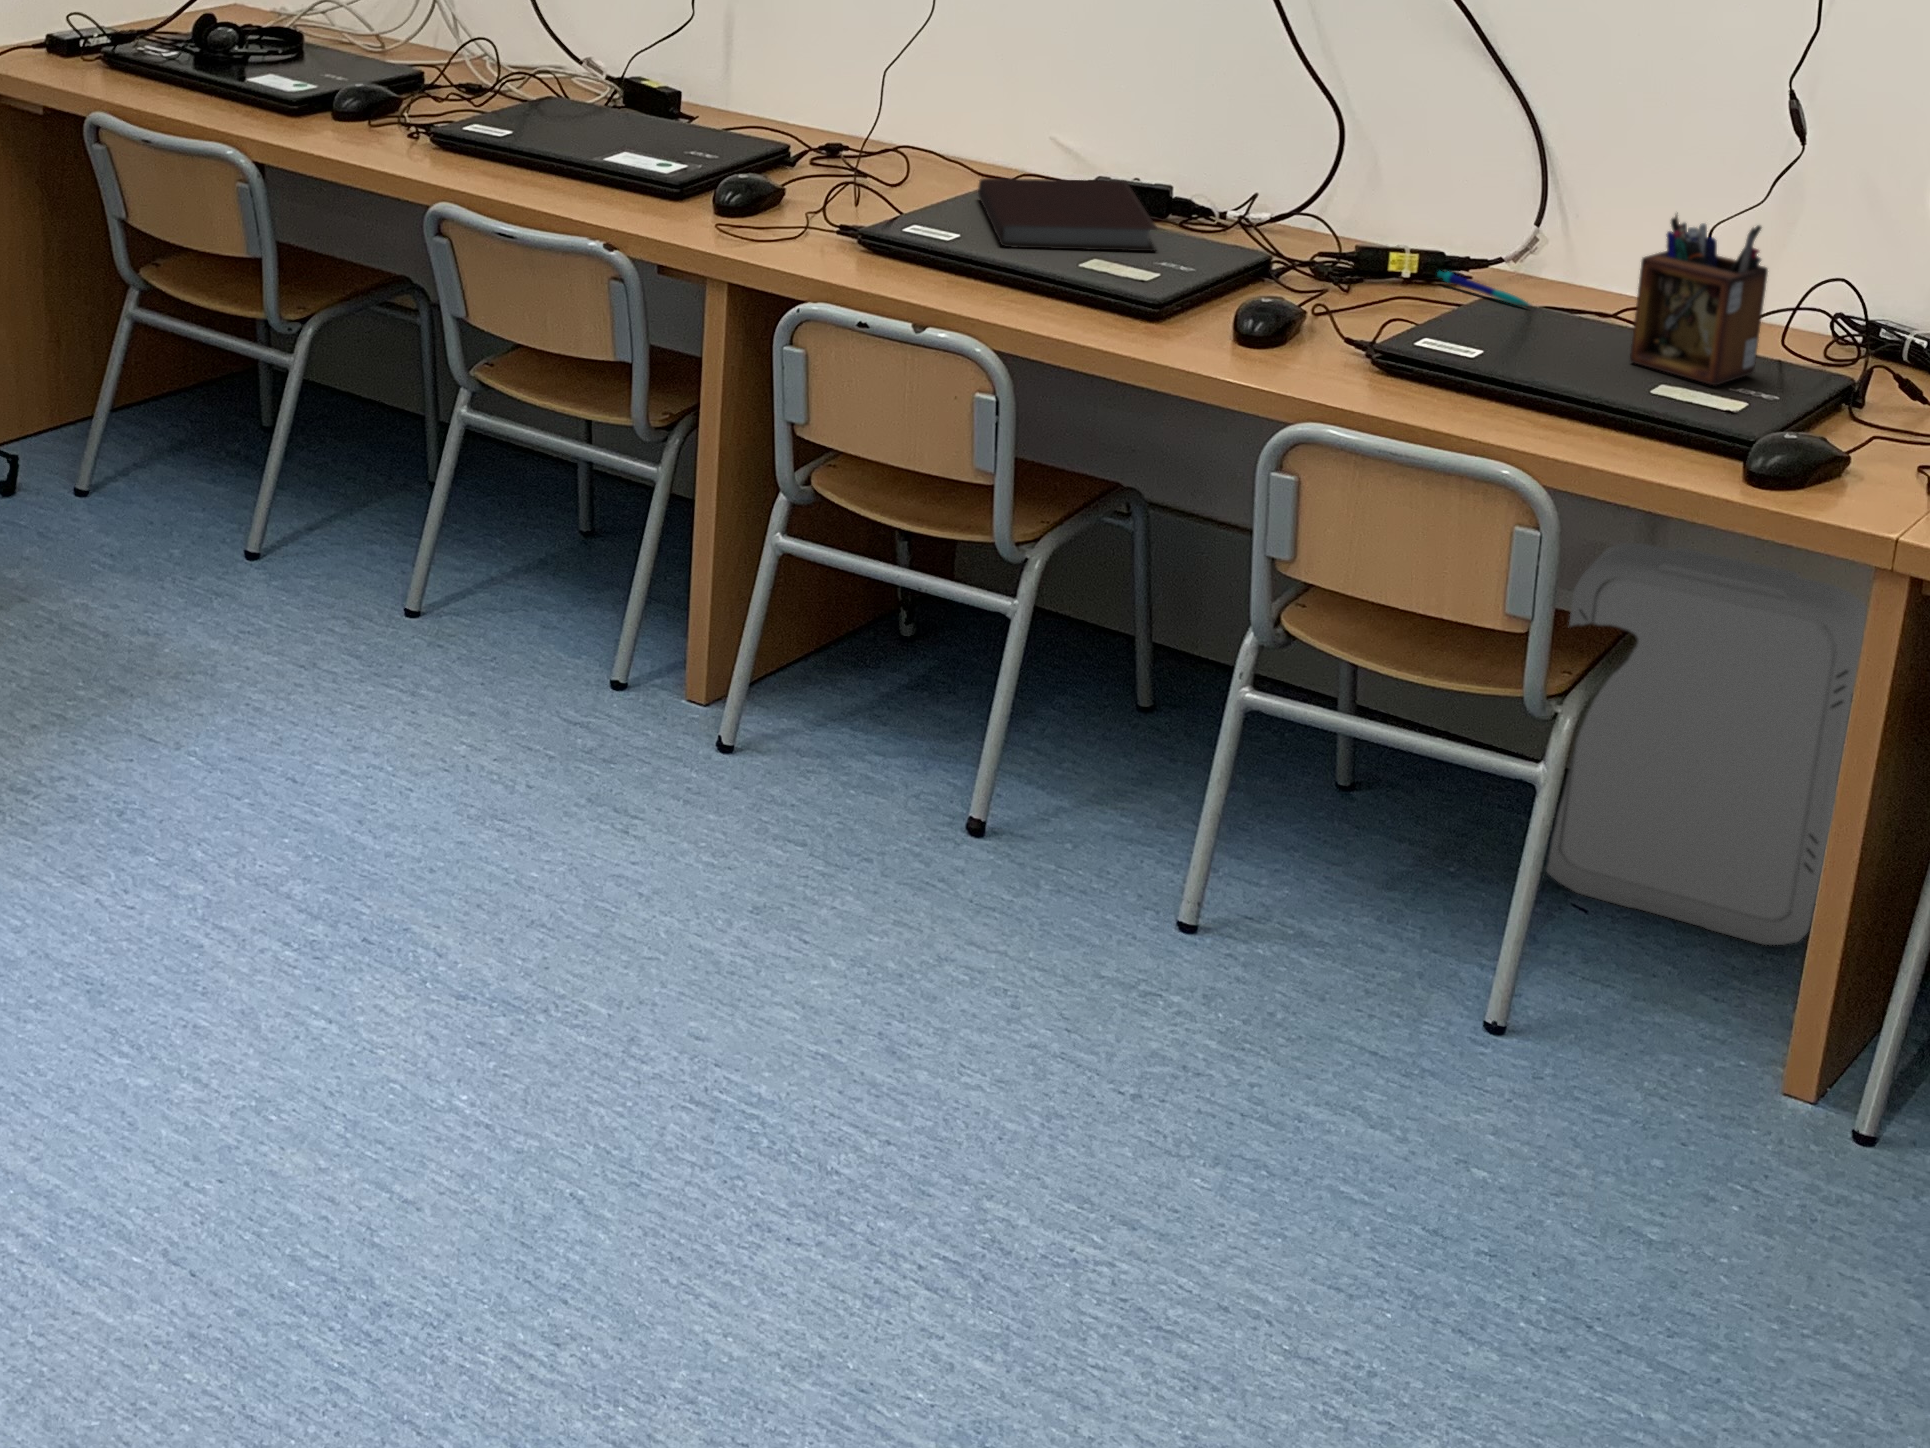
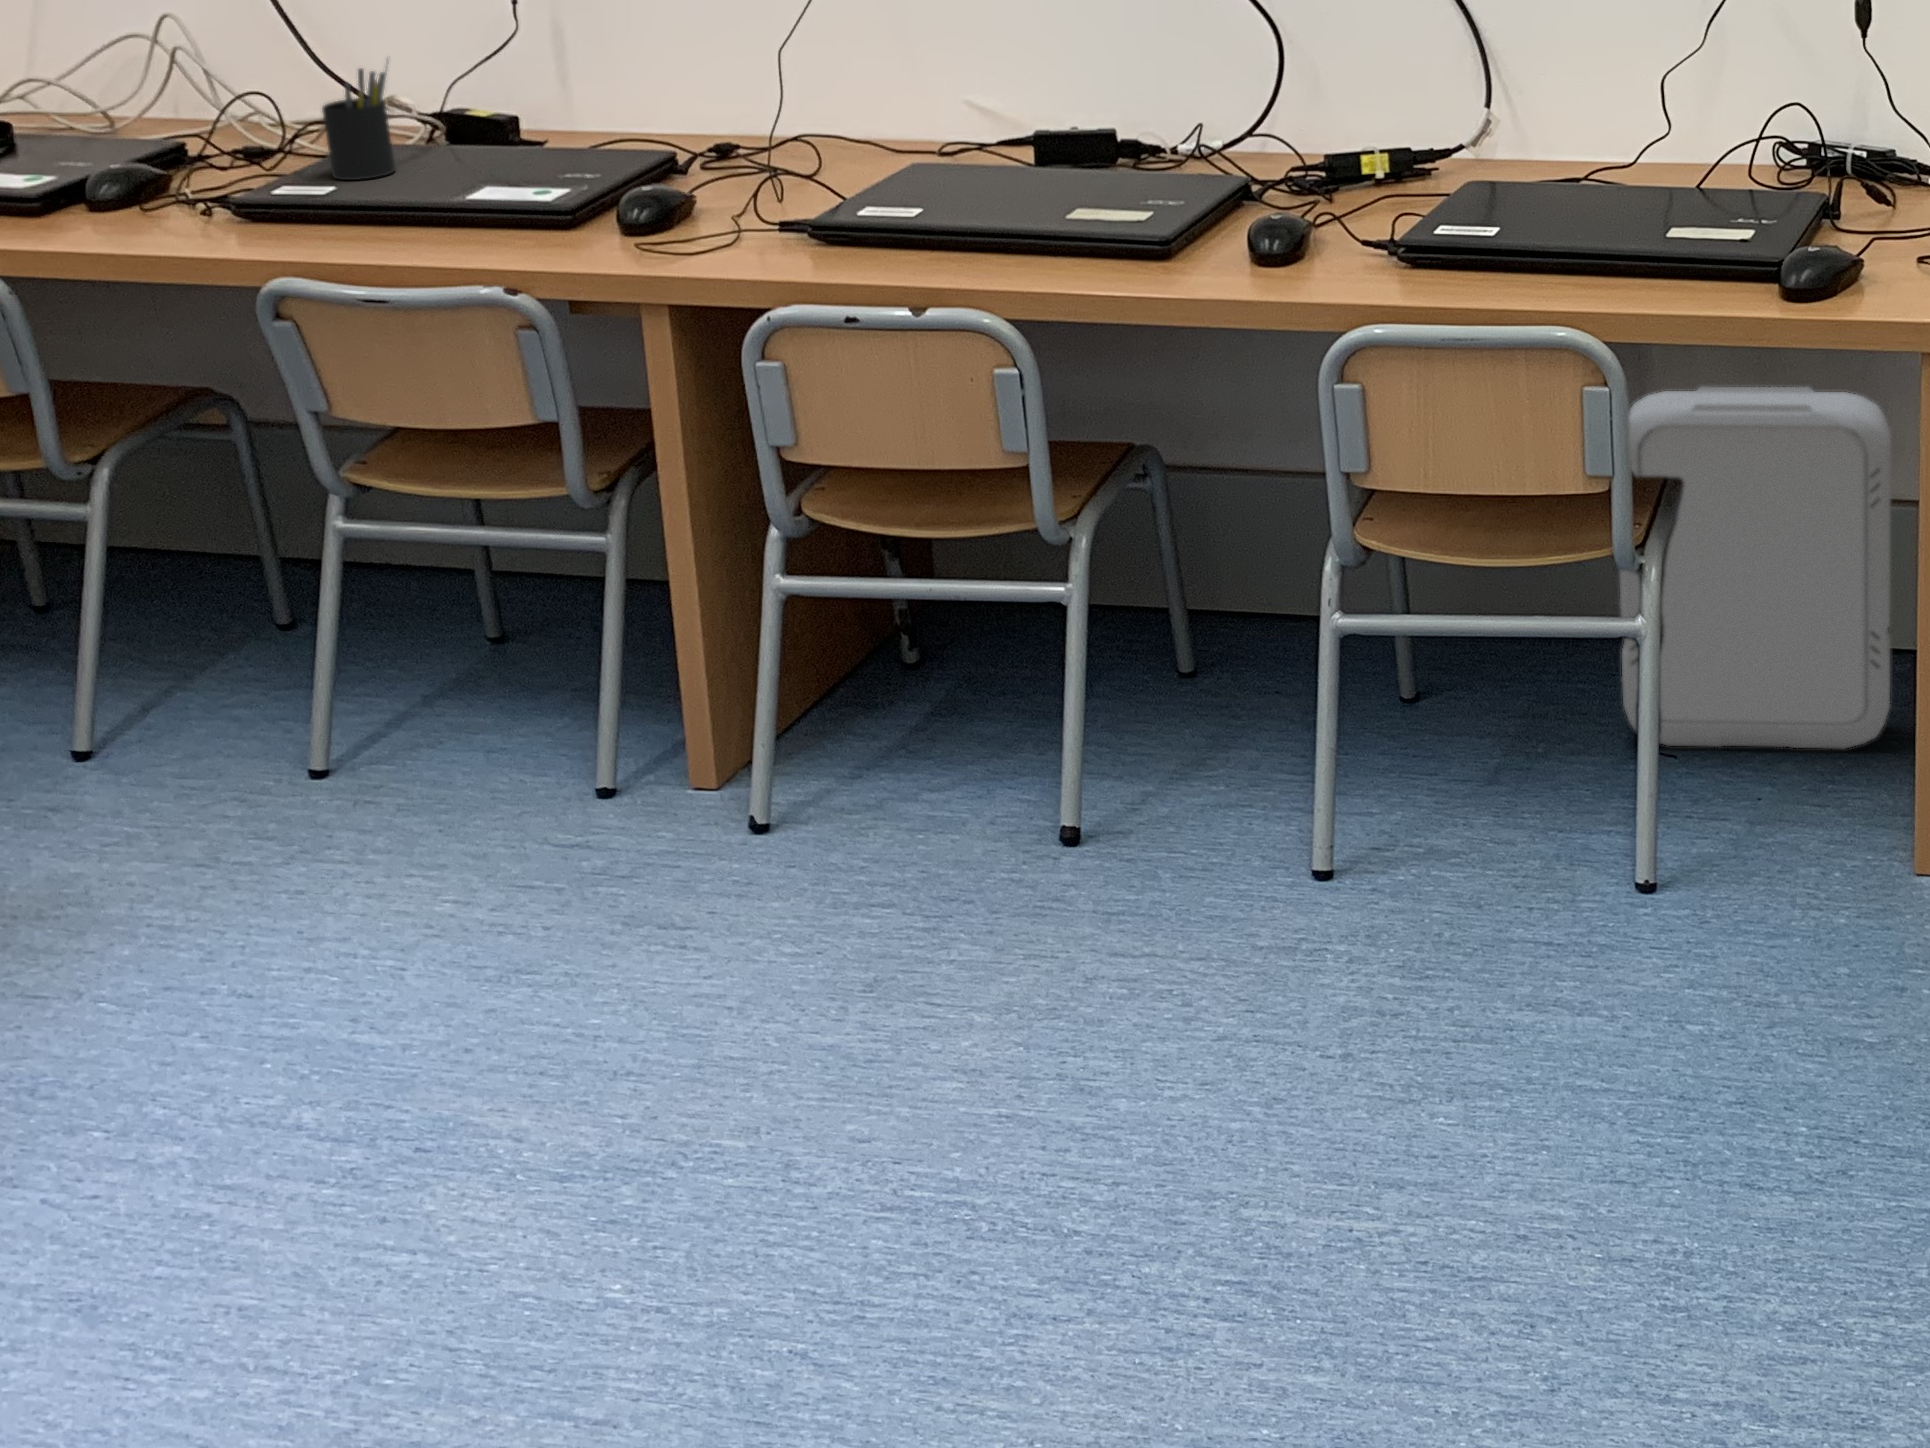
pen holder: none [517,24,578,125] -> present [322,68,395,180]
notebook: present [978,178,1157,251] -> none [909,131,1127,214]
desk organizer: present [1630,213,1768,385] -> none [1626,59,1744,220]
pen: present [1437,271,1530,306] -> none [1413,163,1515,183]

